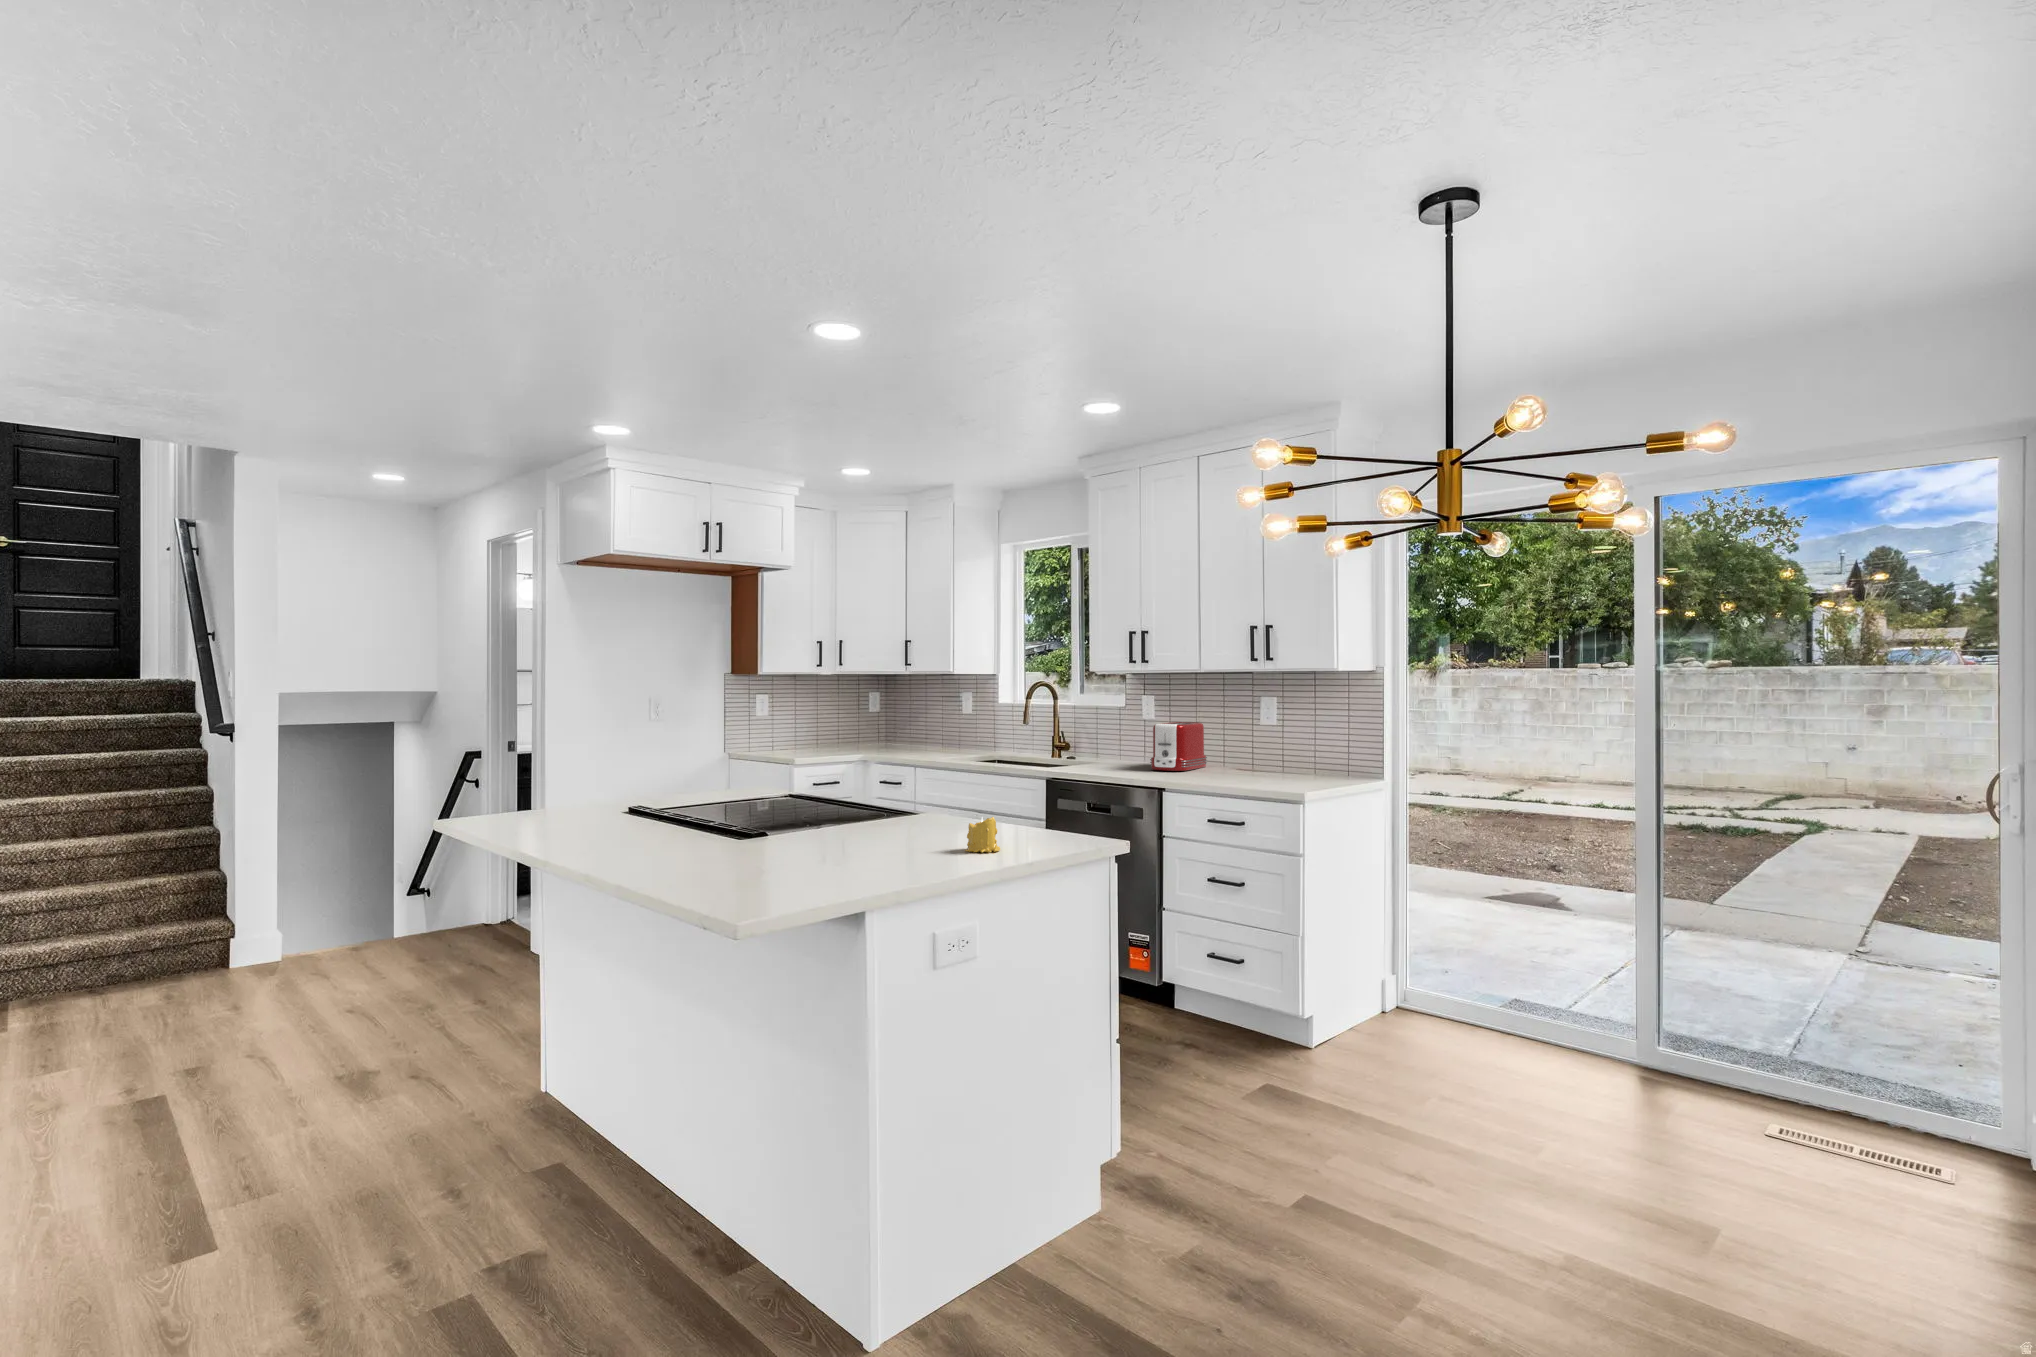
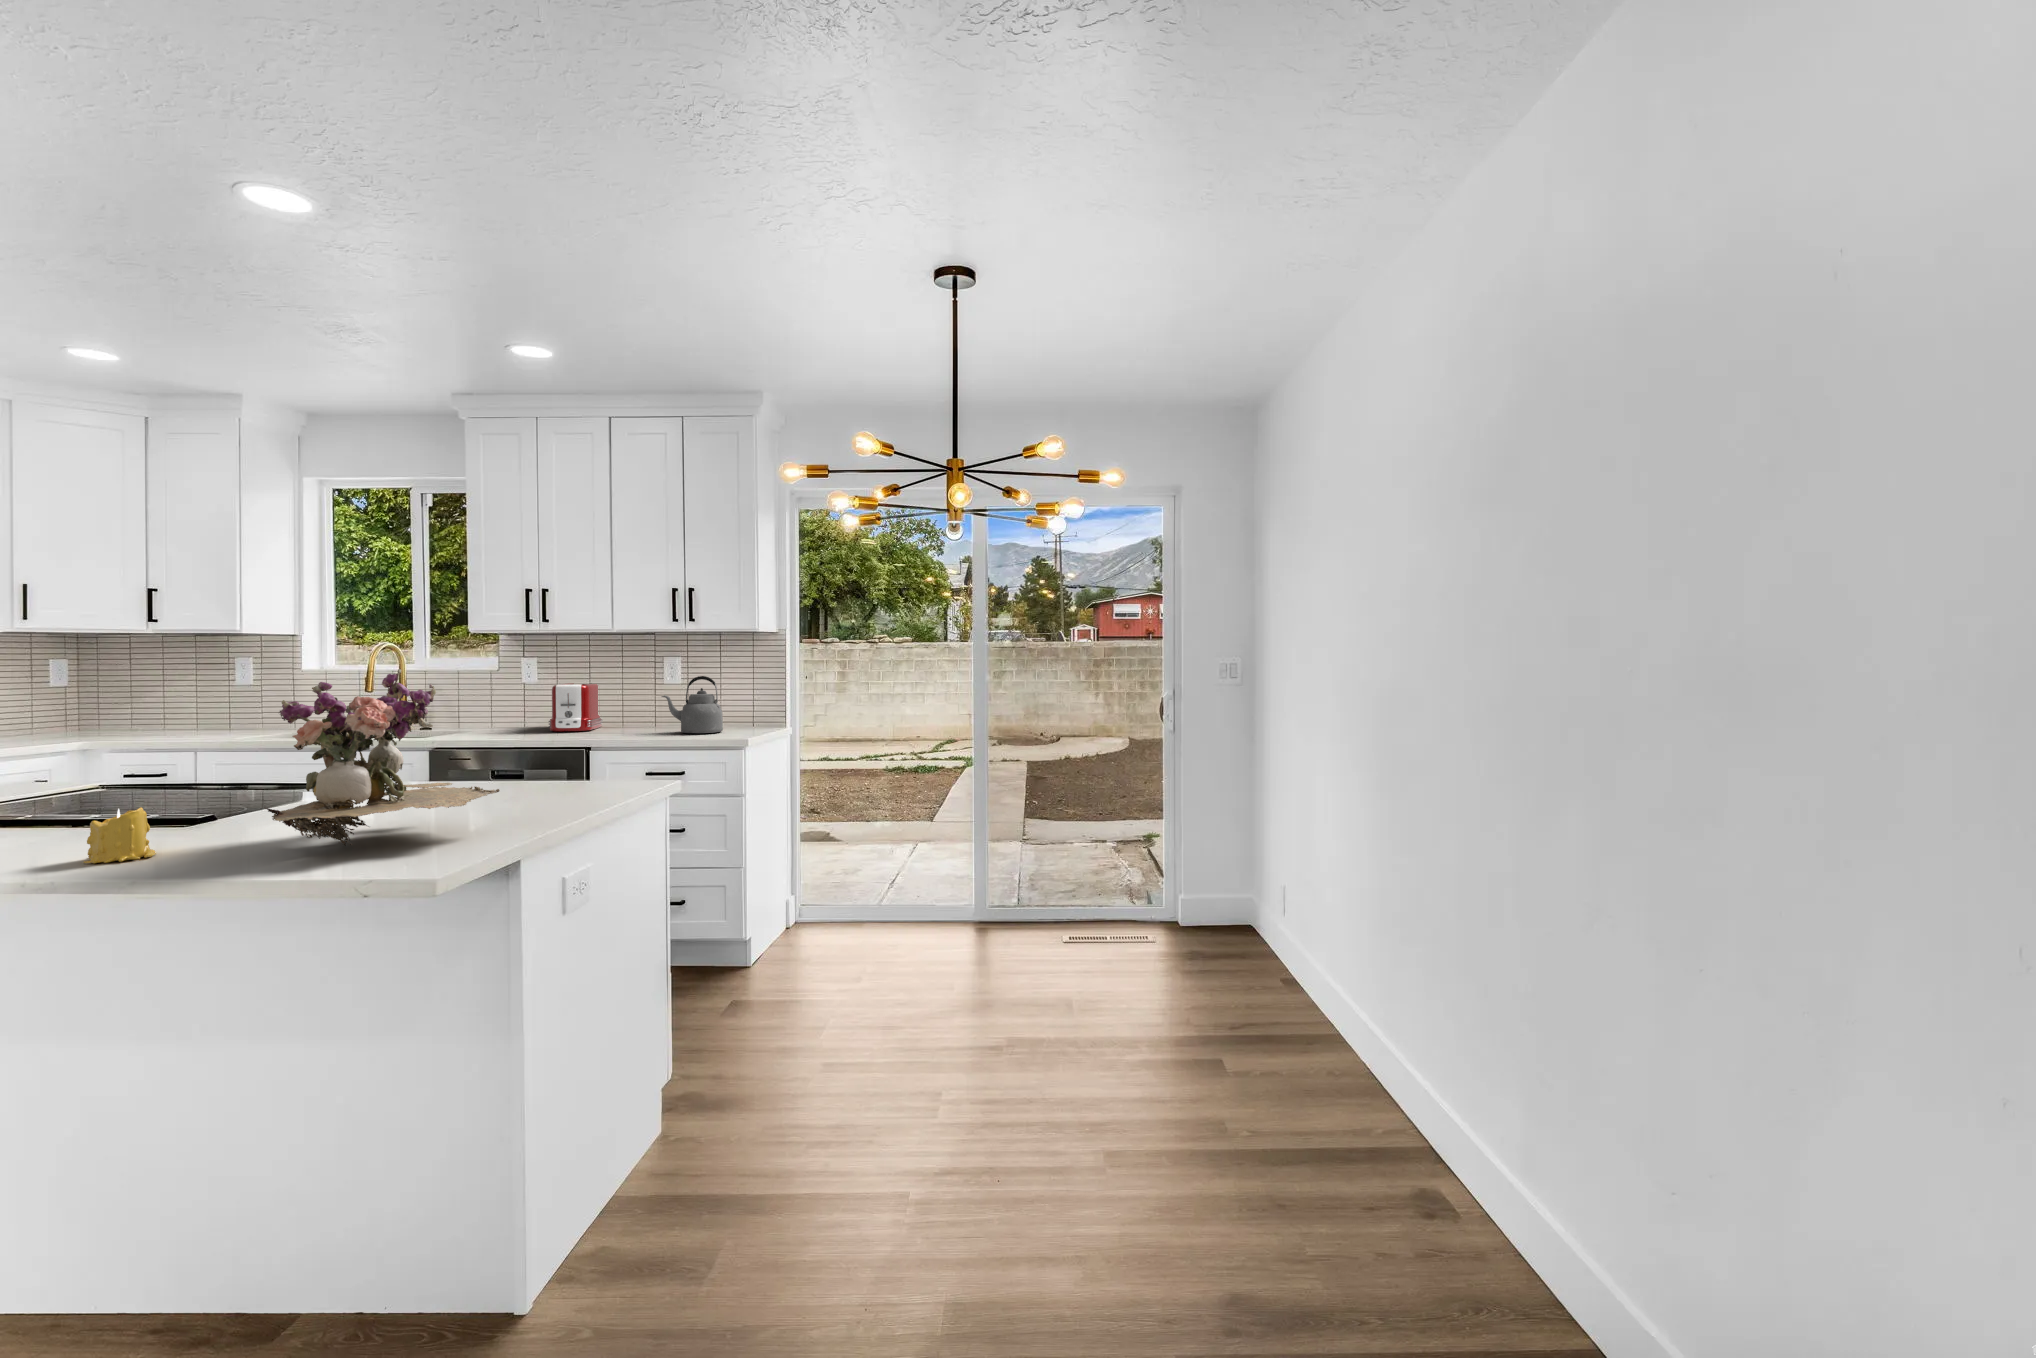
kettle: none [1243,719,1305,782] -> present [662,676,723,733]
flower arrangement: none [726,723,890,863] -> present [265,669,500,845]
candle: present [965,817,1000,853] -> present [84,807,156,863]

